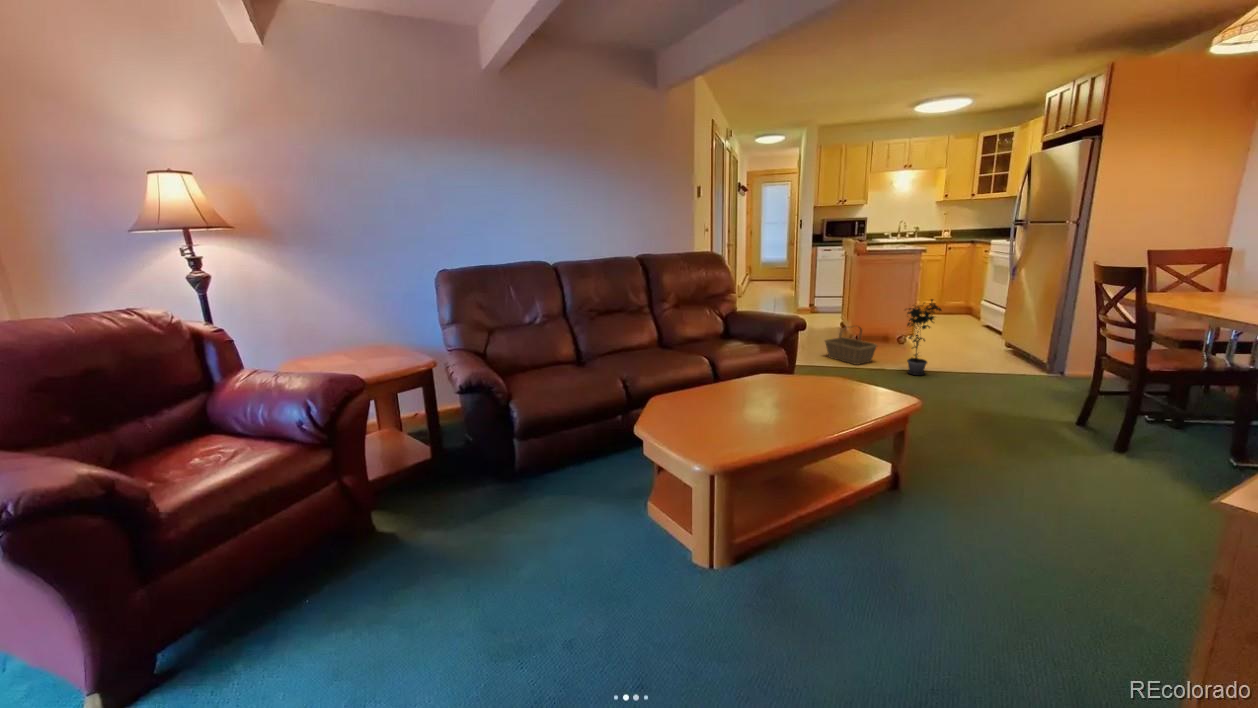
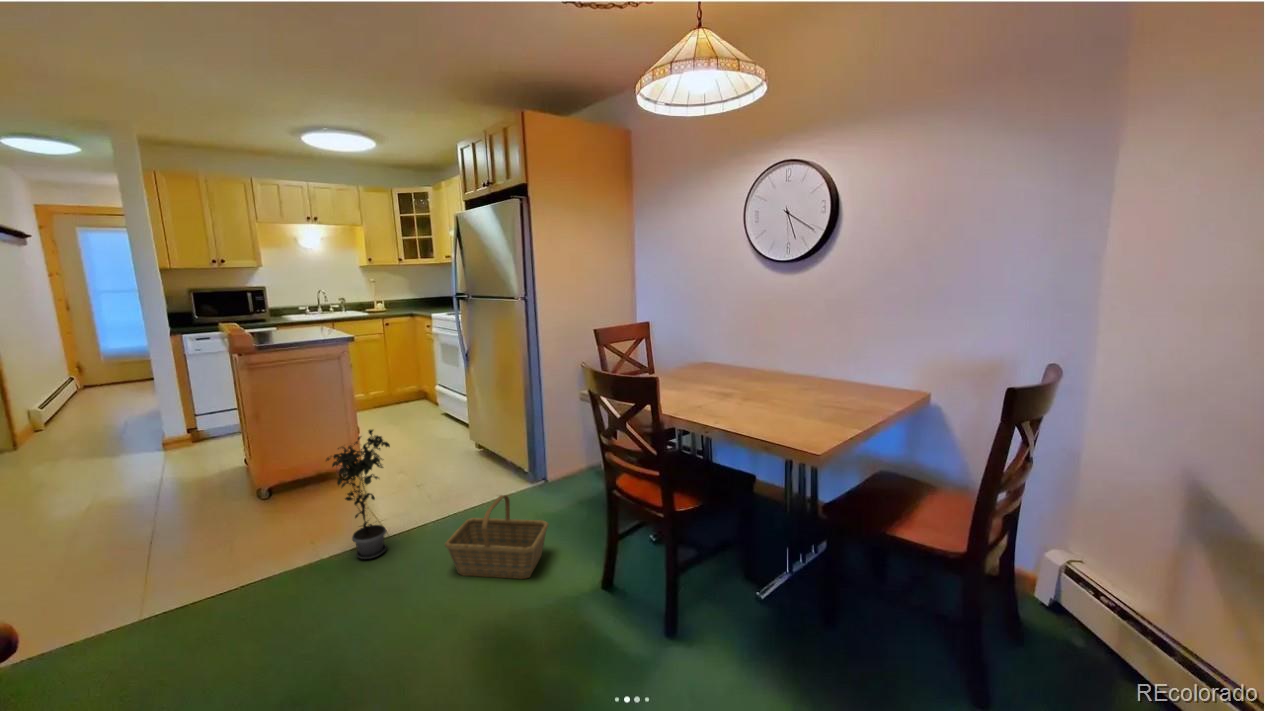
basket: present [825,327,877,365] -> present [445,495,549,579]

